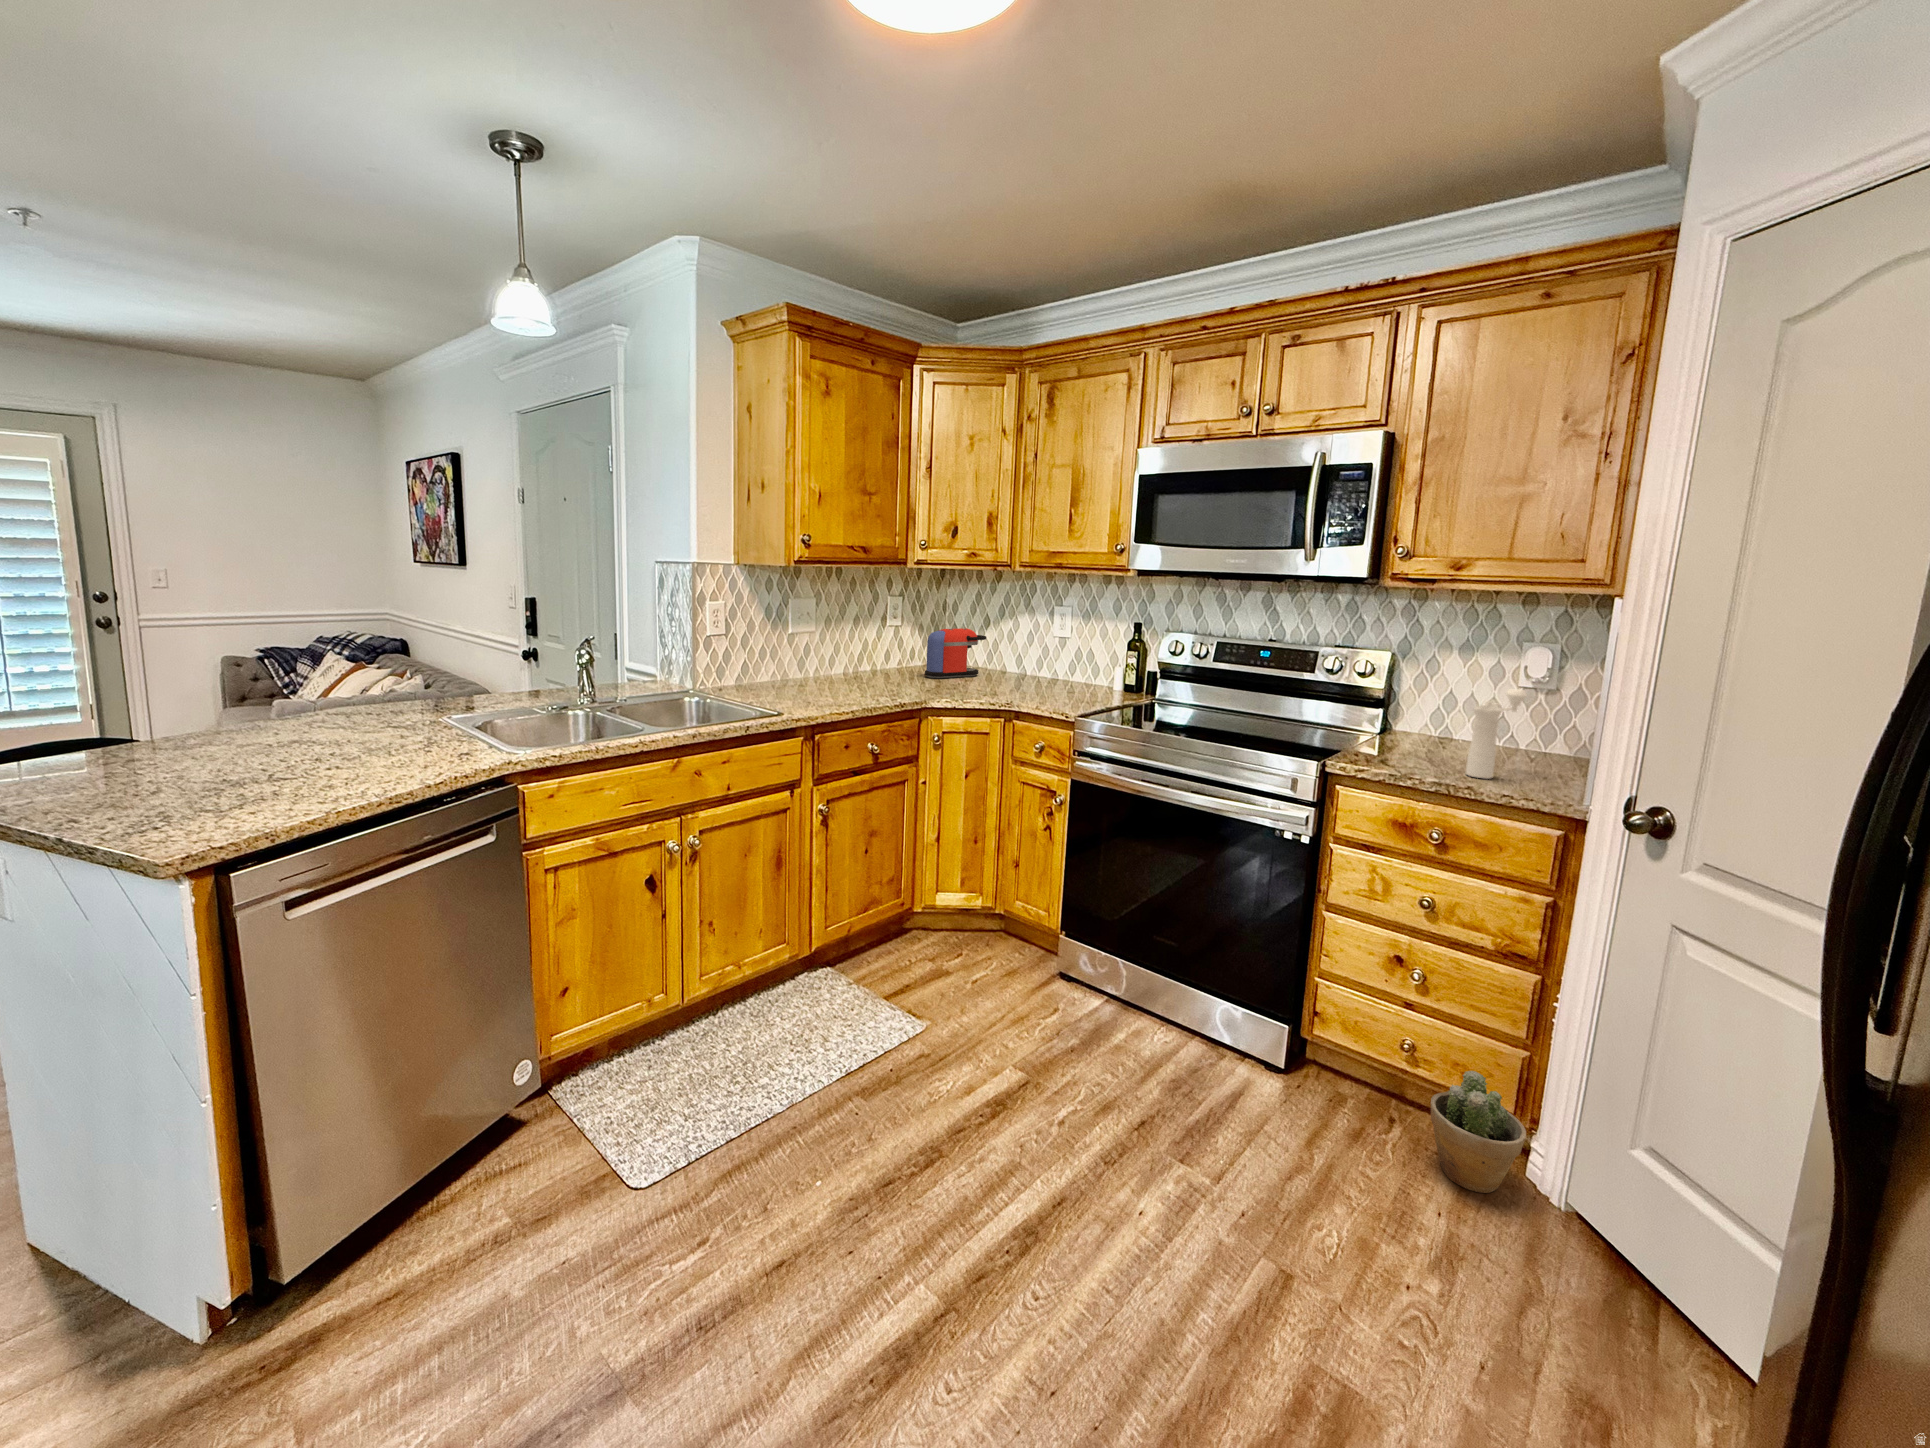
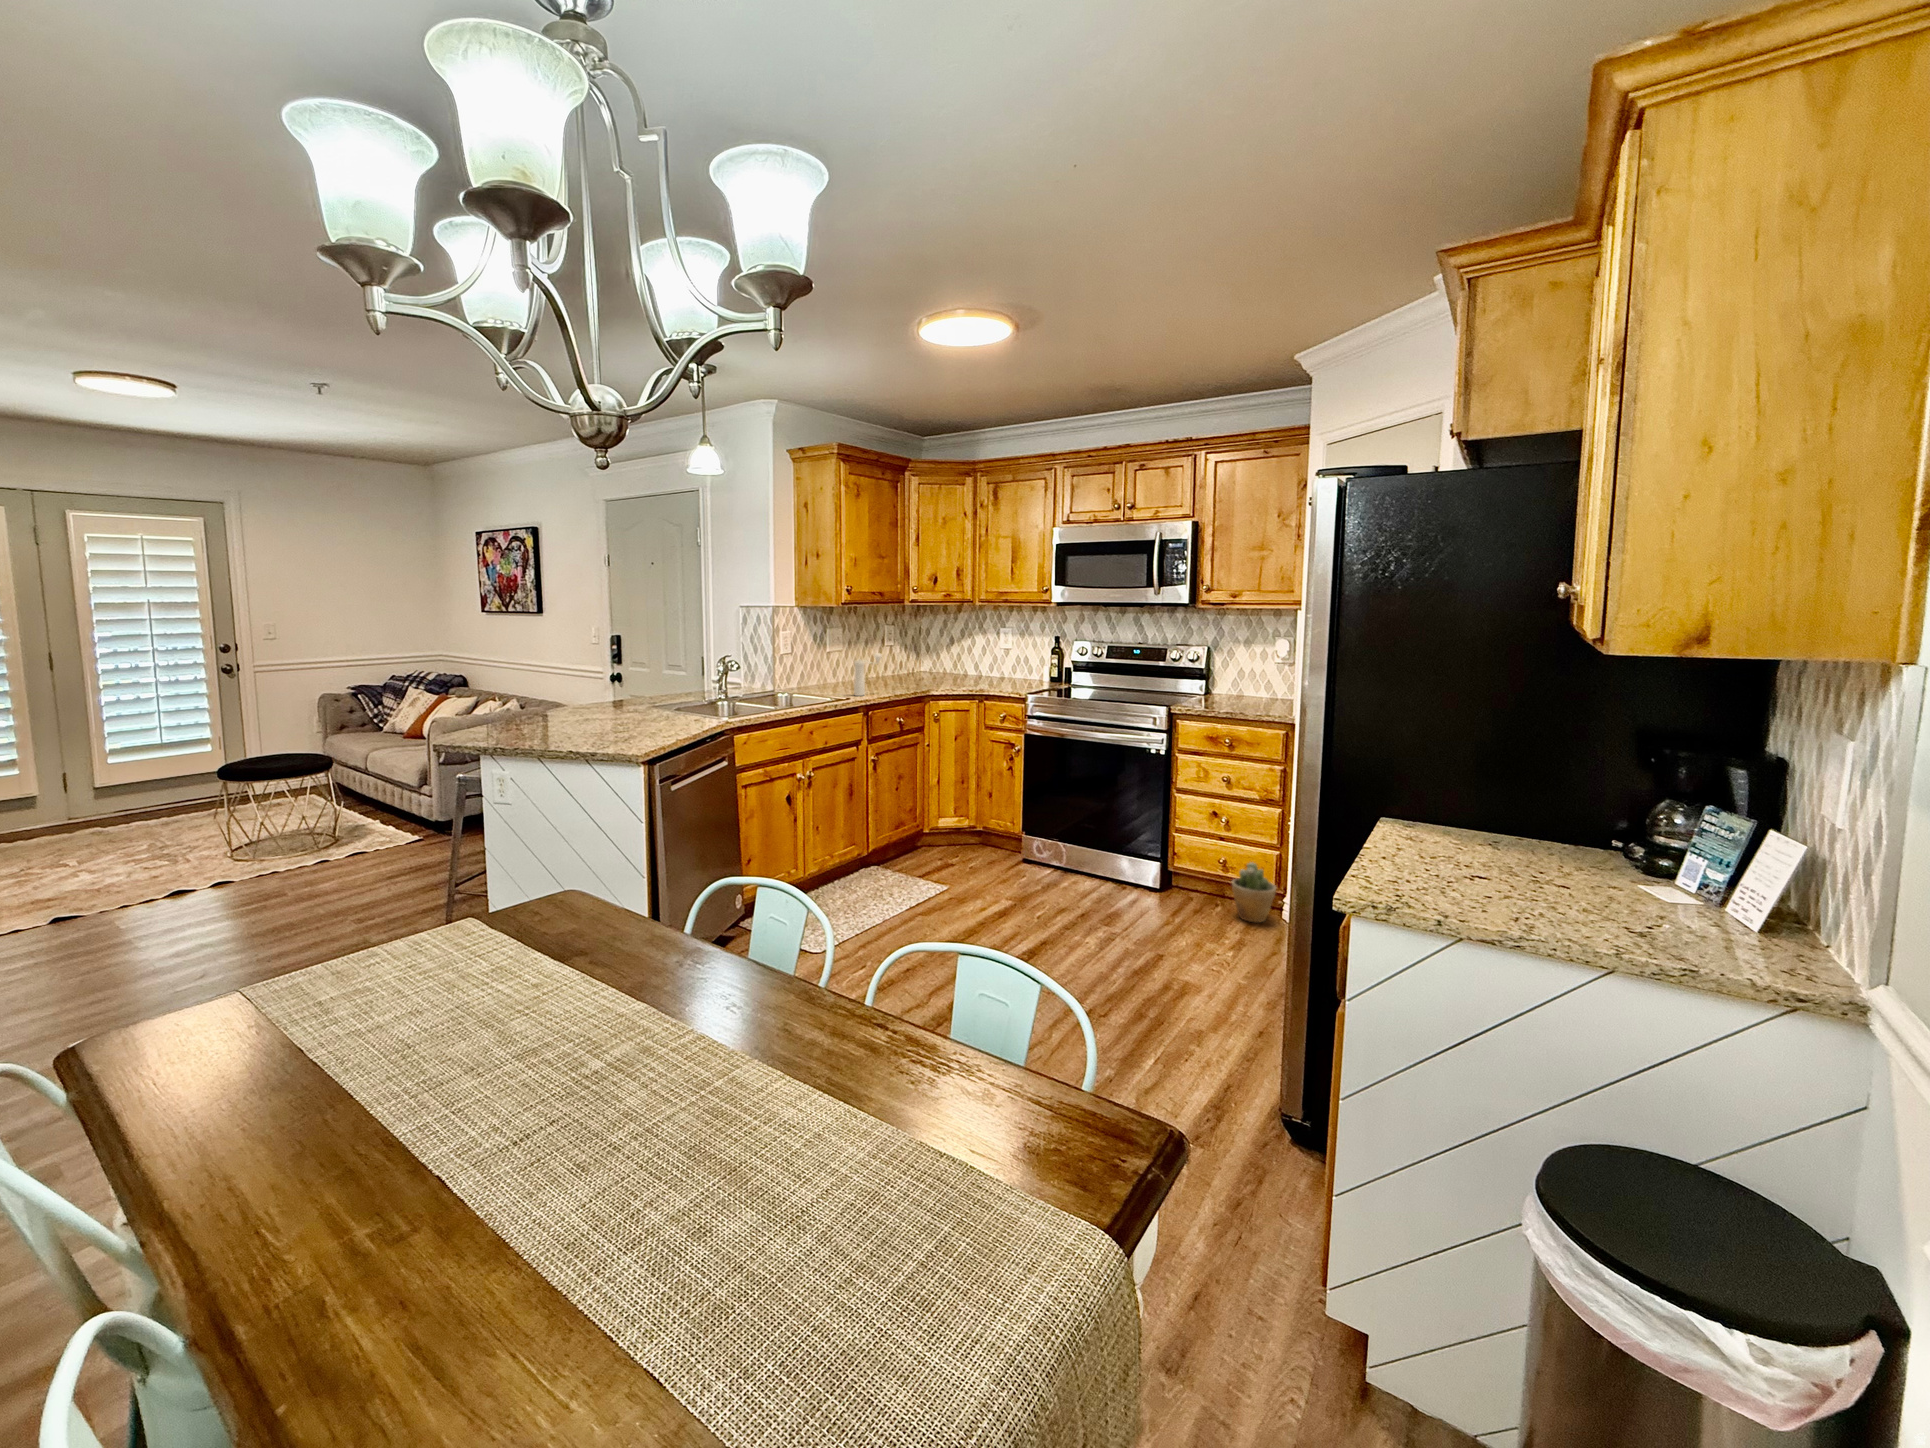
coffee maker: present [925,628,986,678] -> none [916,646,955,680]
pepper mill: present [1466,689,1527,779] -> present [854,653,882,696]

